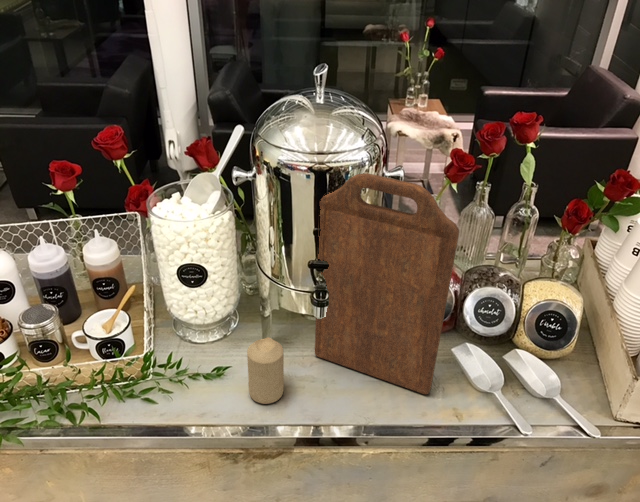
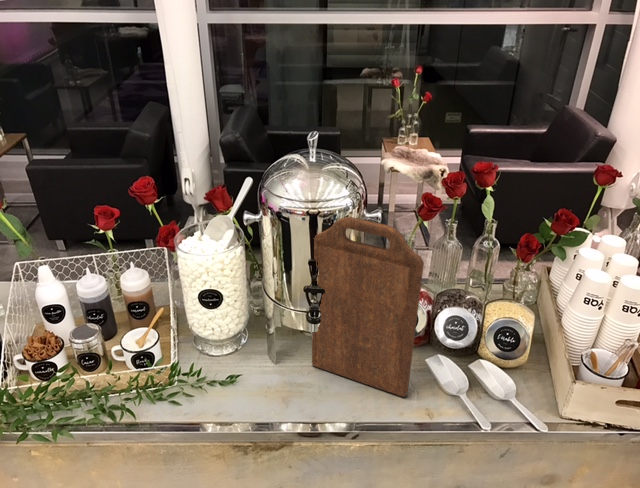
candle: present [247,337,284,404] -> none [256,350,286,405]

